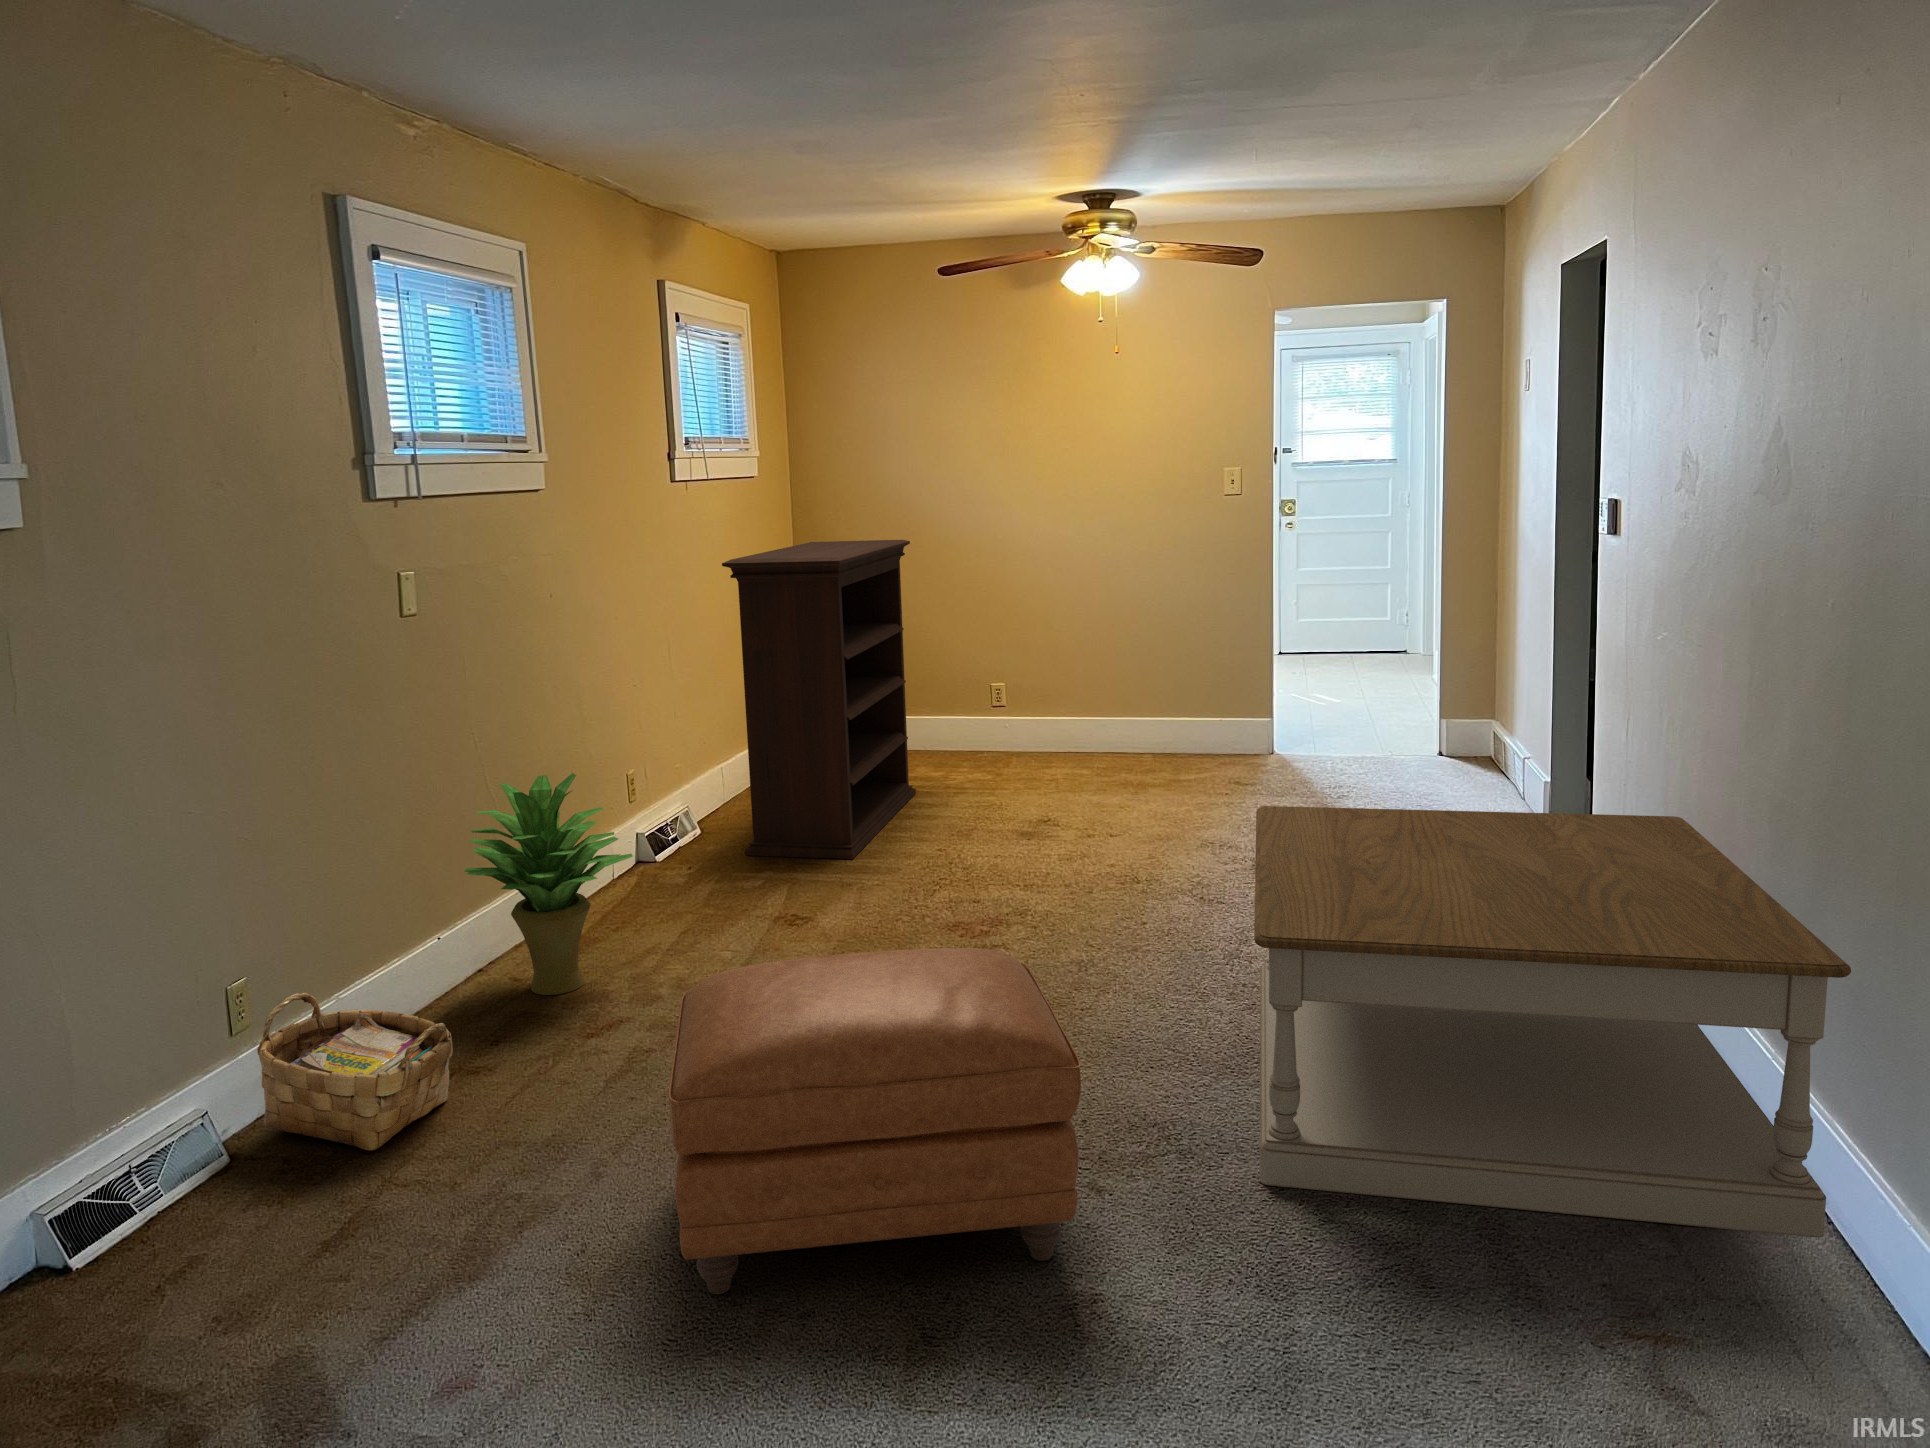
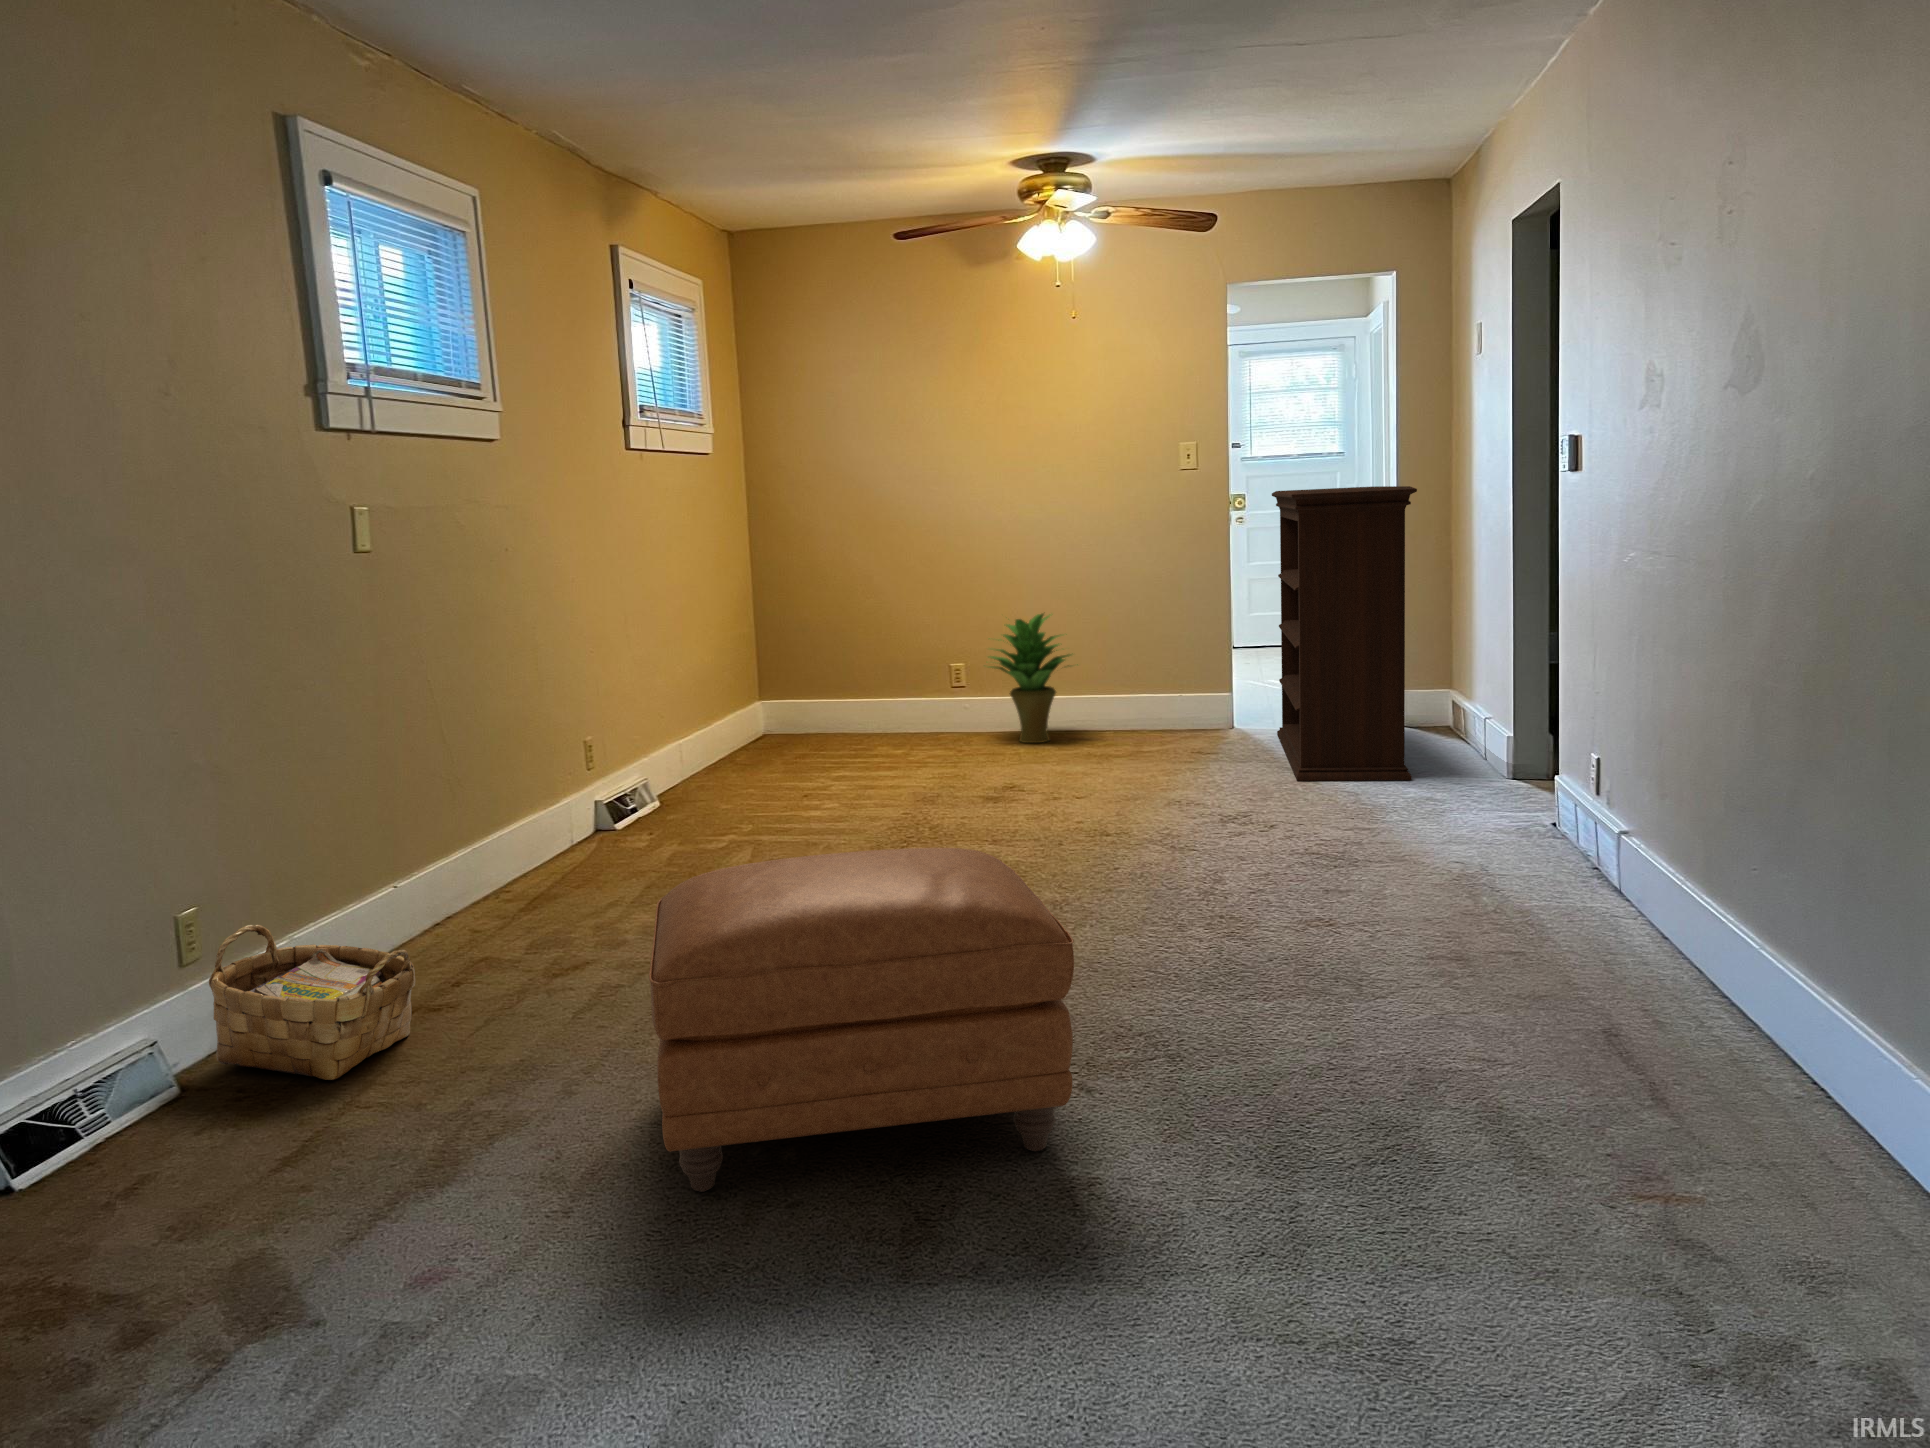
bookshelf: present [722,540,916,859] -> present [1272,486,1417,781]
potted plant: present [464,773,632,995] -> present [989,614,1078,743]
coffee table: present [1254,806,1851,1238] -> none [1231,726,1838,1105]

